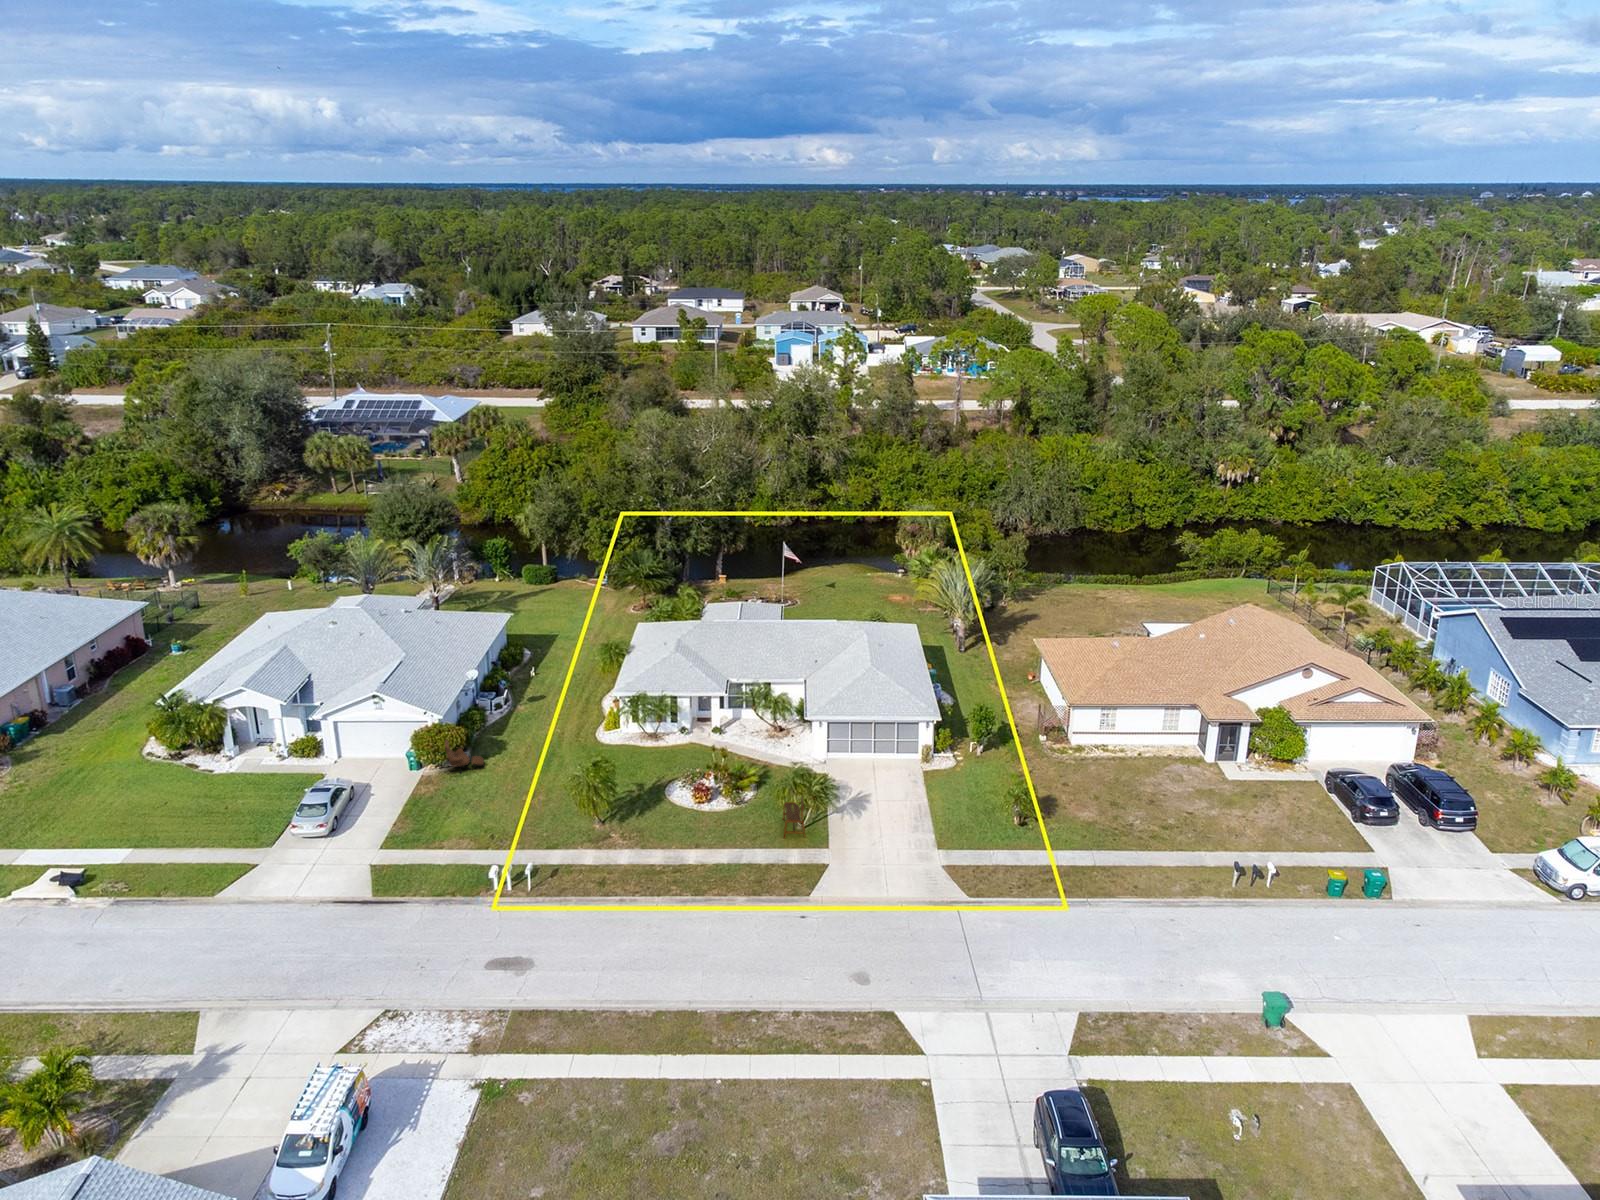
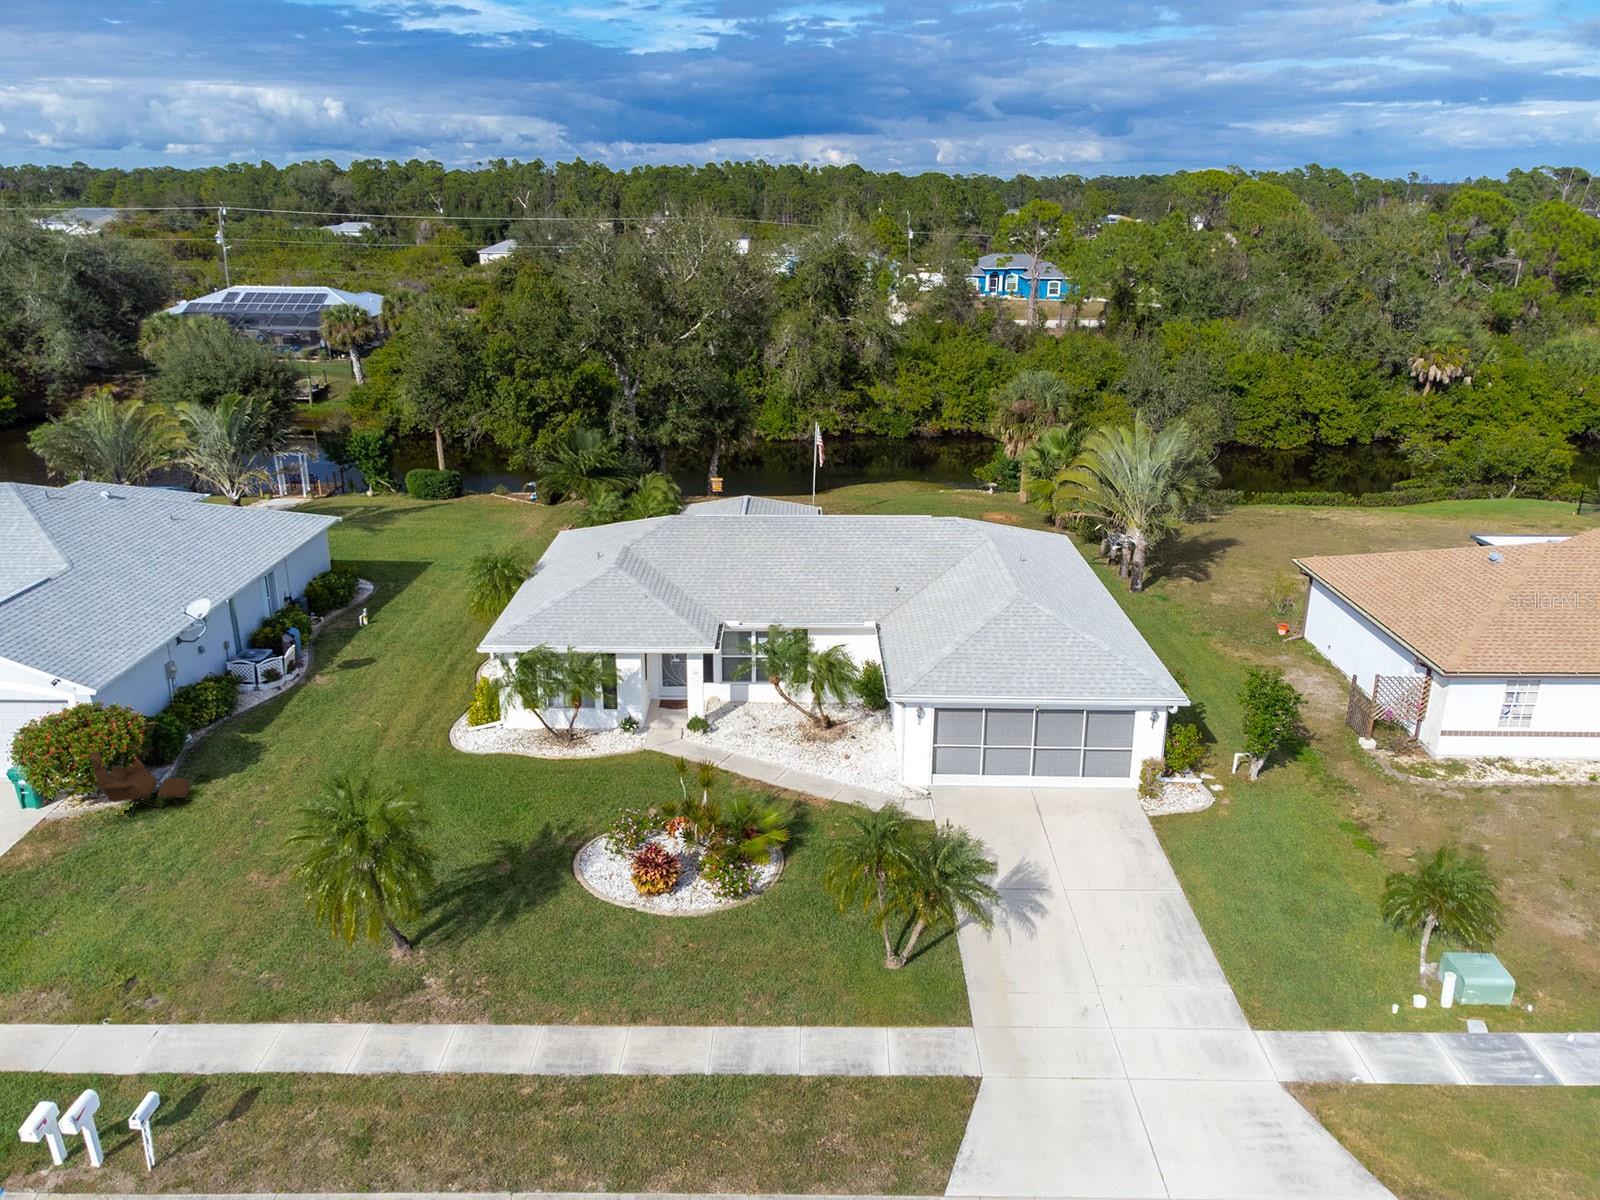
bench: present [783,797,805,837] -> none [846,870,907,994]

